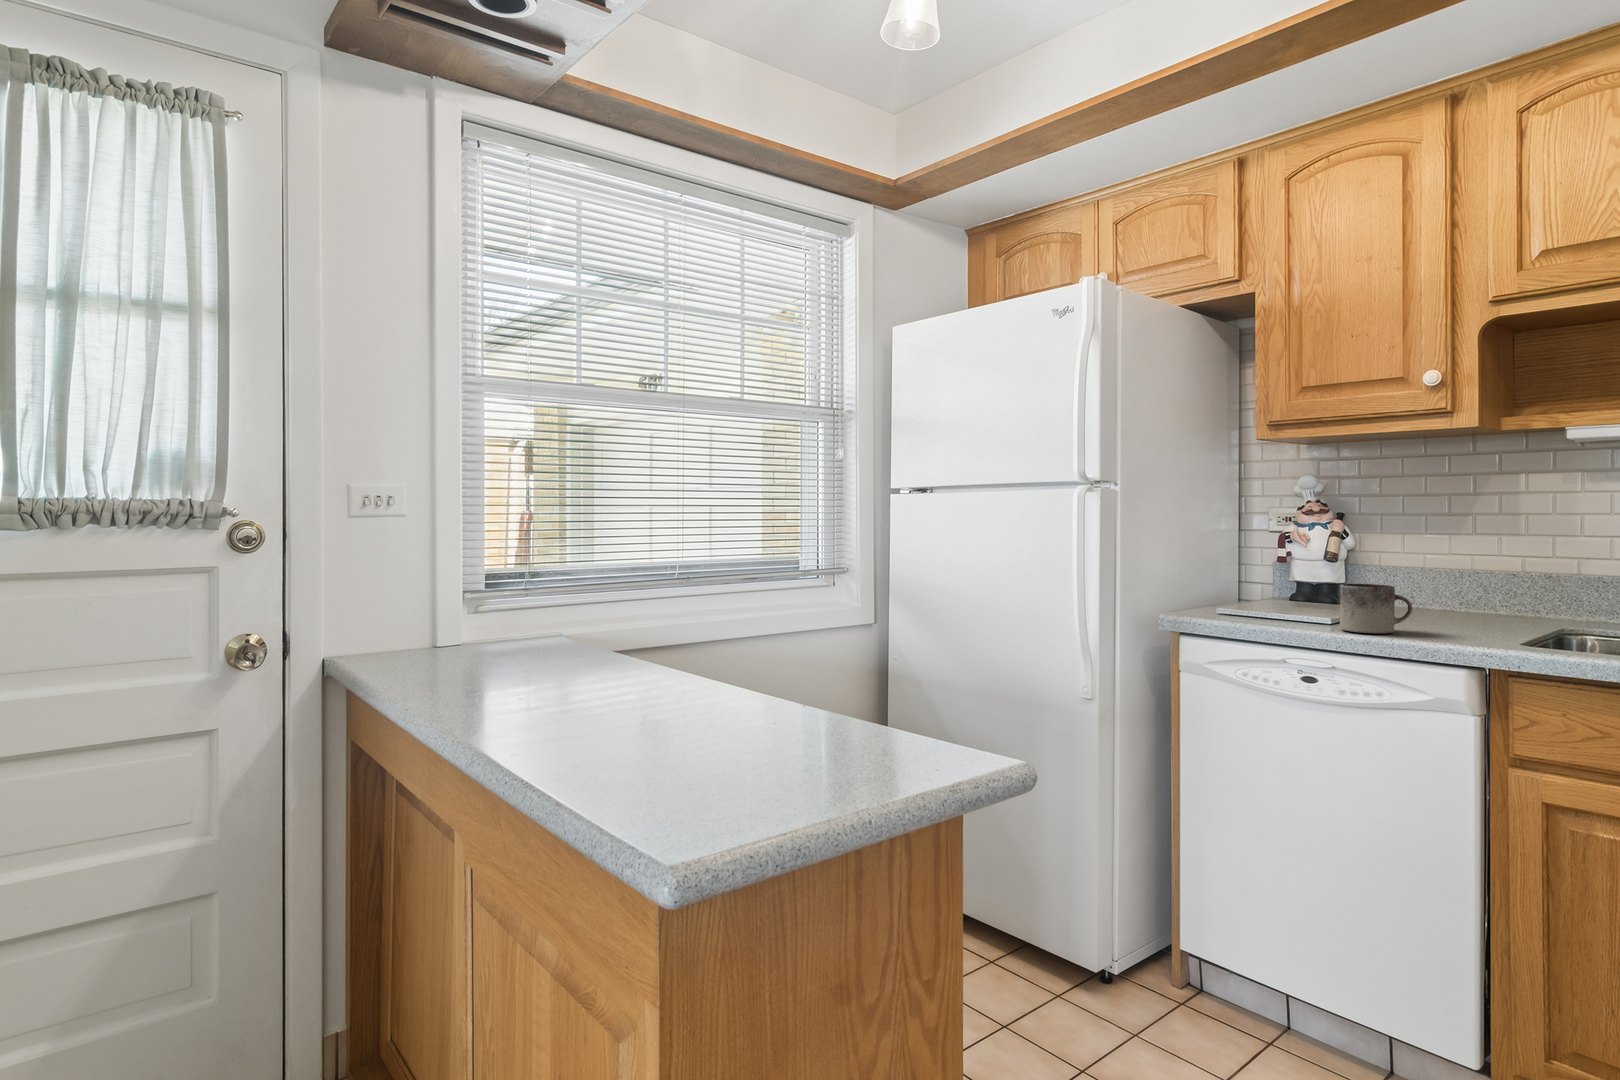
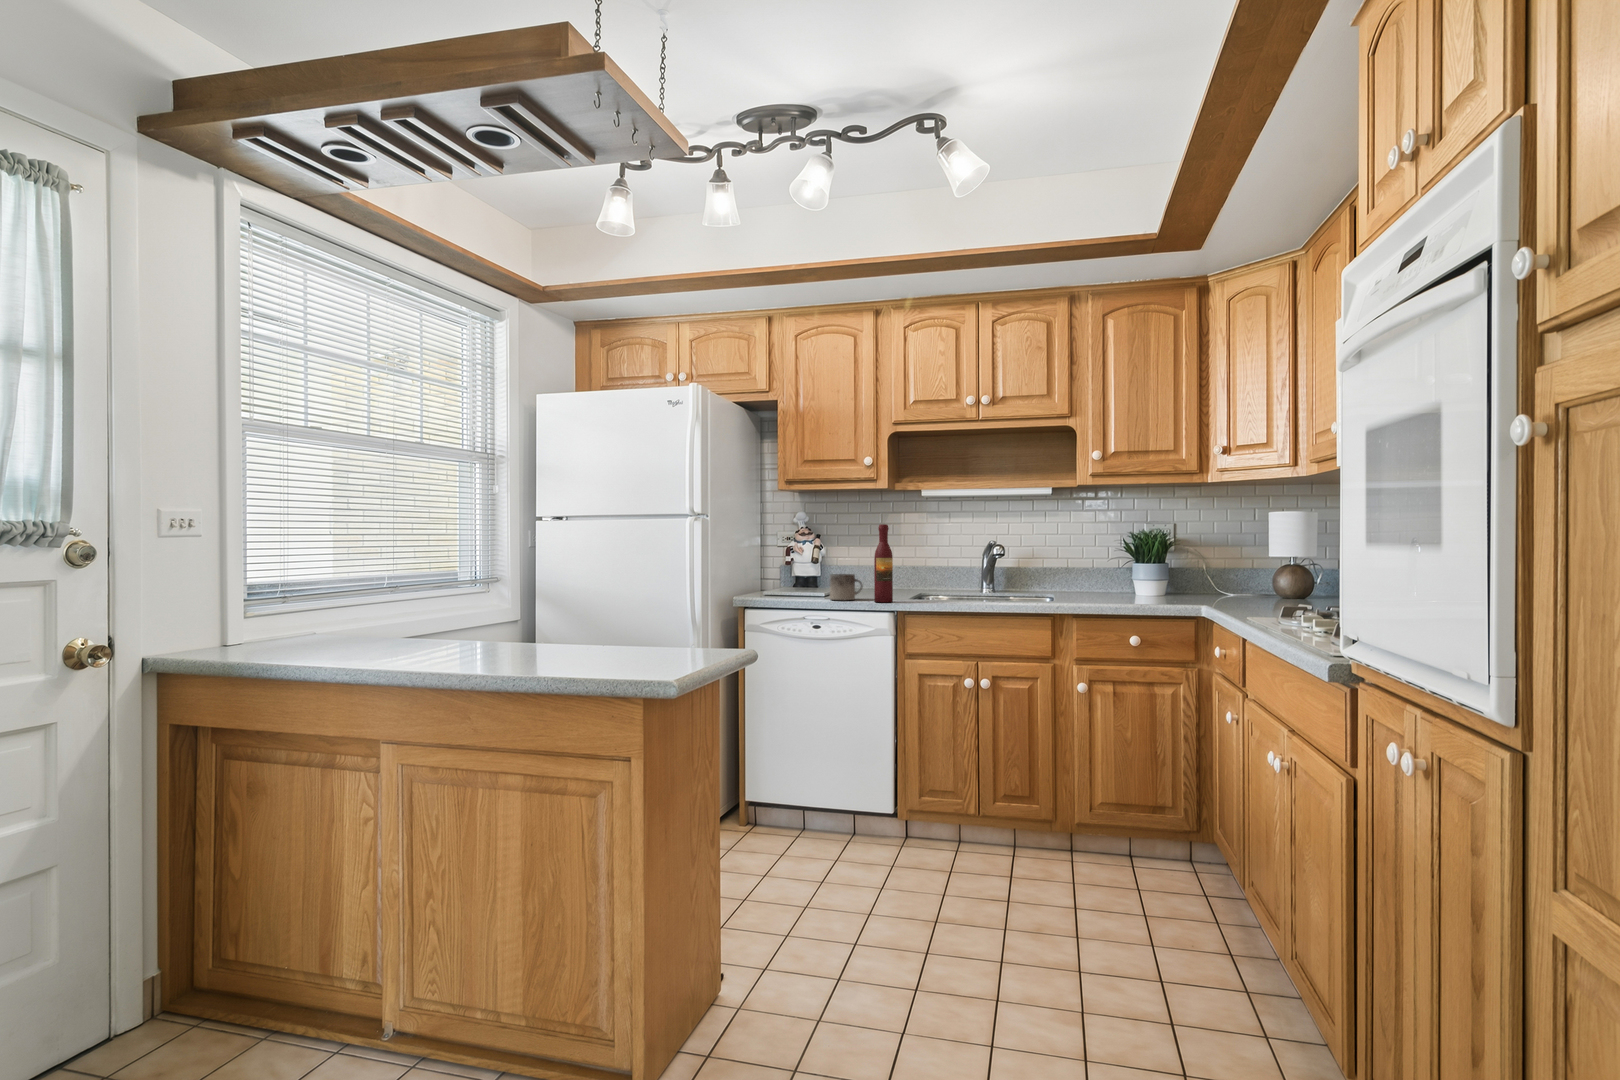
wine bottle: none [1434,494,1480,645] -> present [874,524,893,602]

